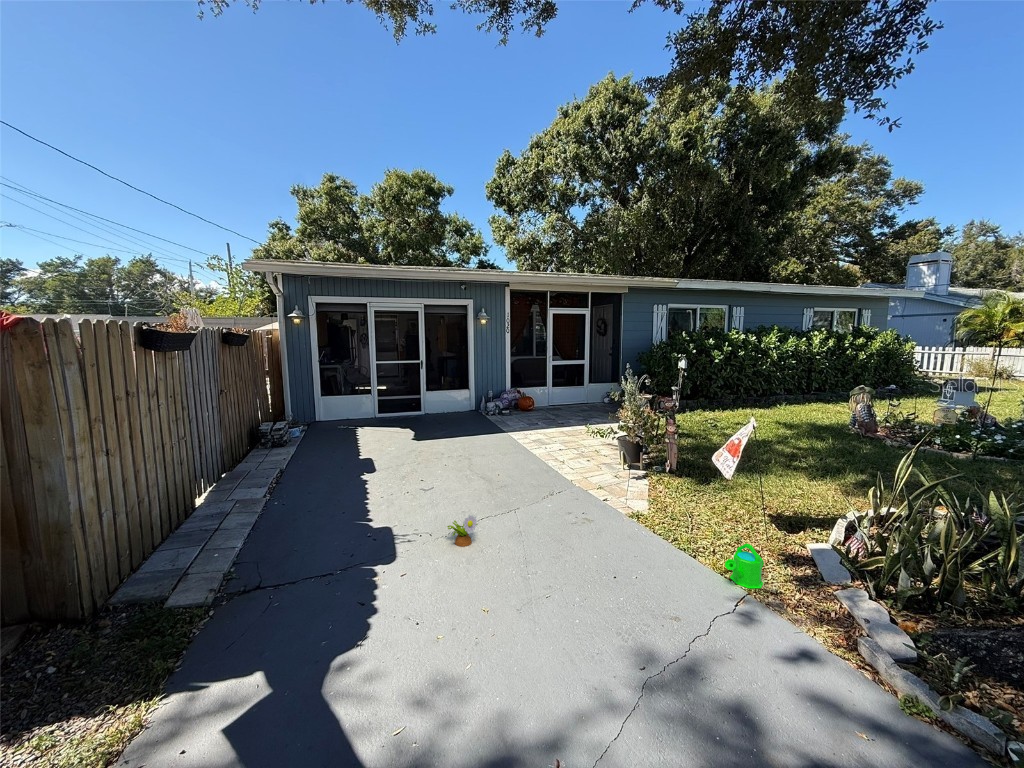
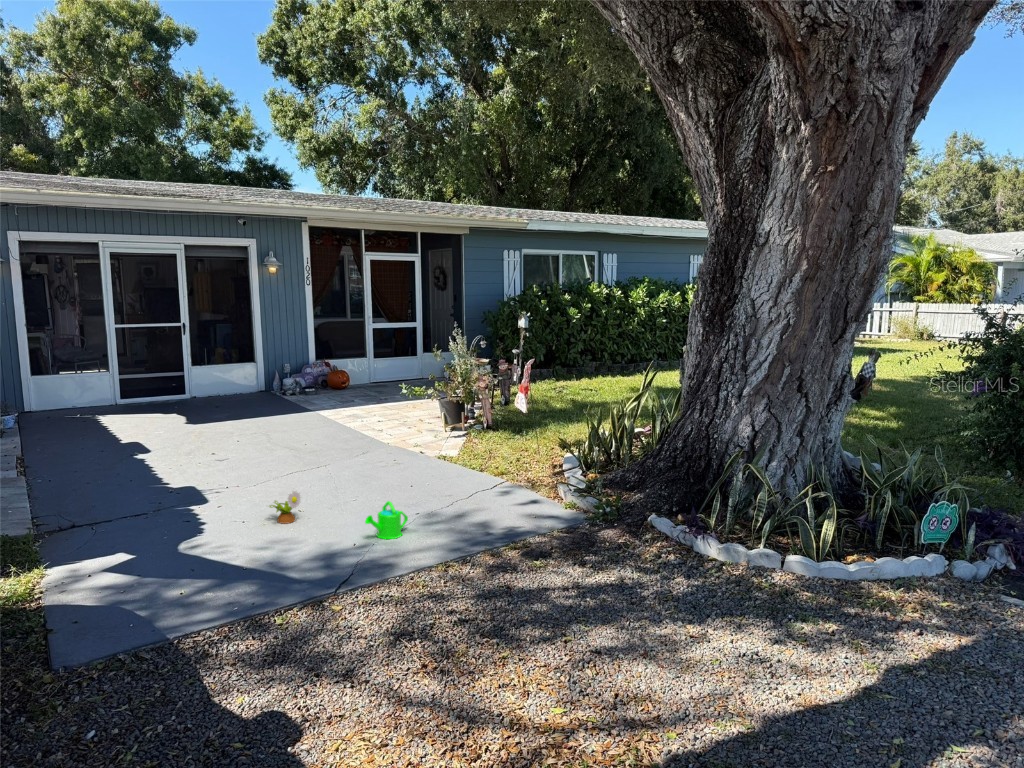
watering can: present [725,543,764,588] -> present [365,501,408,539]

